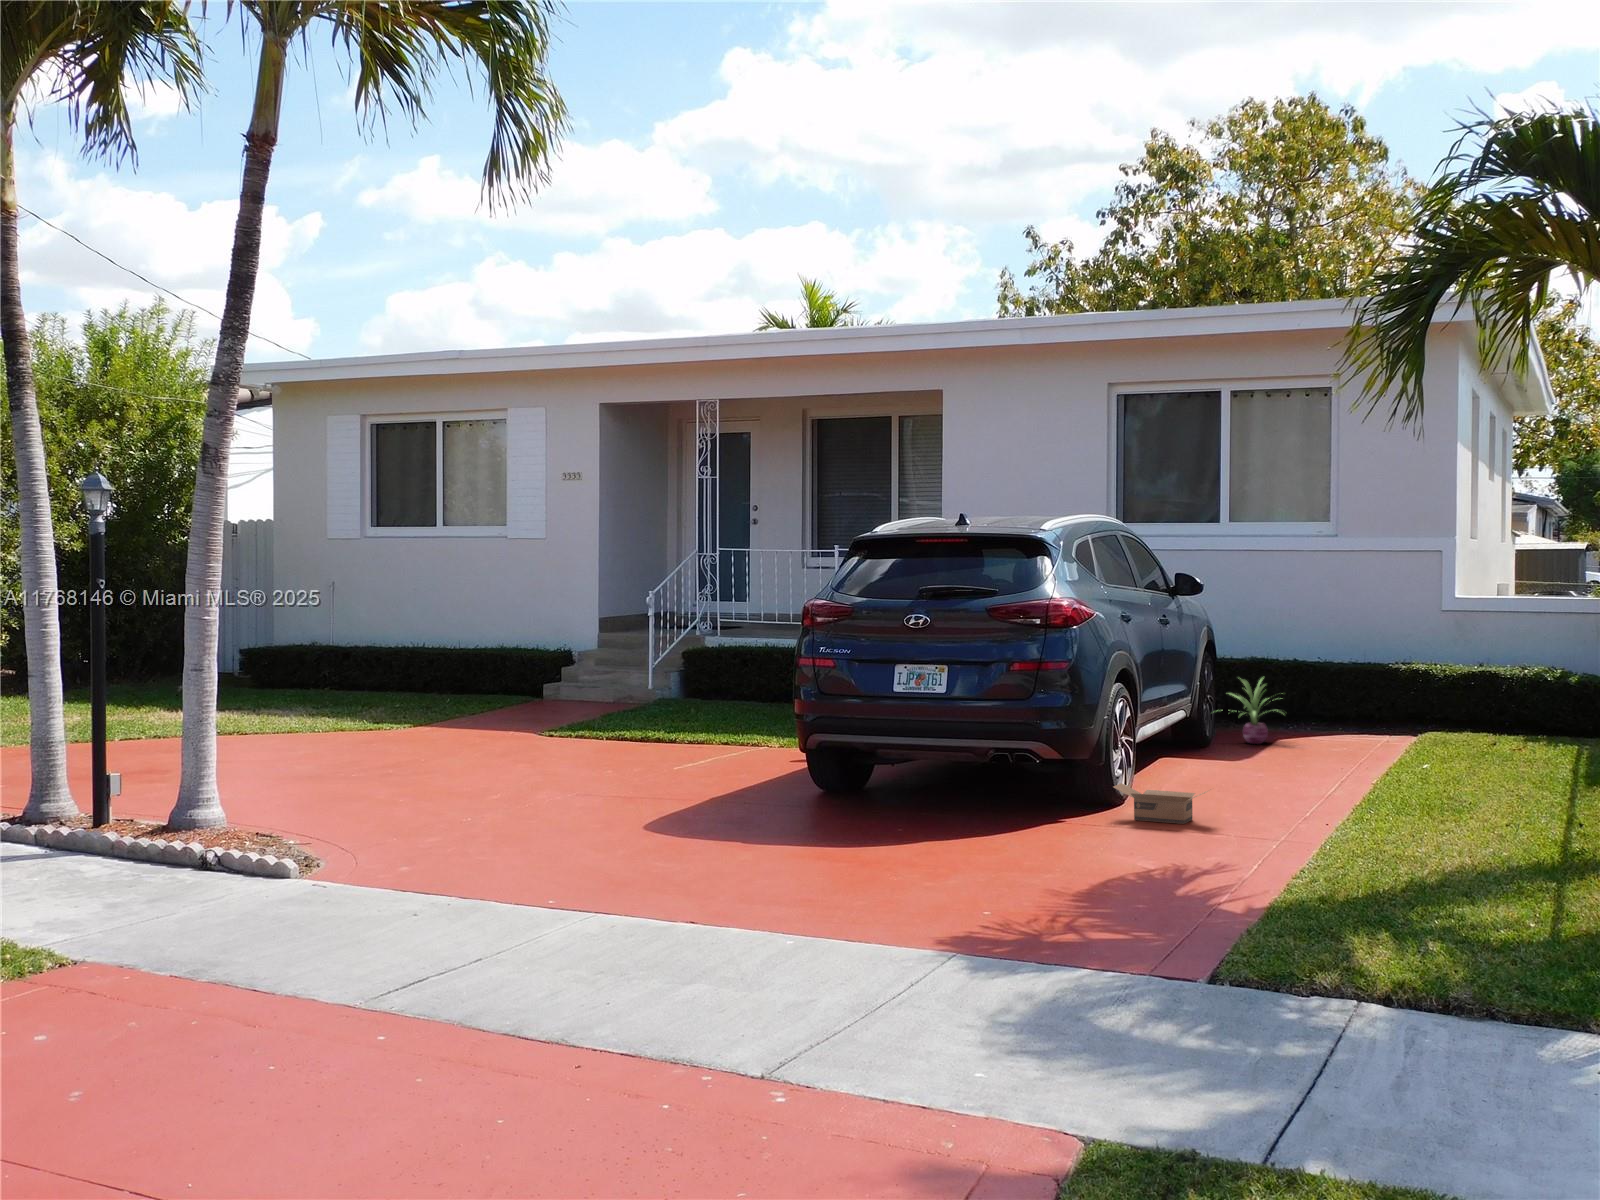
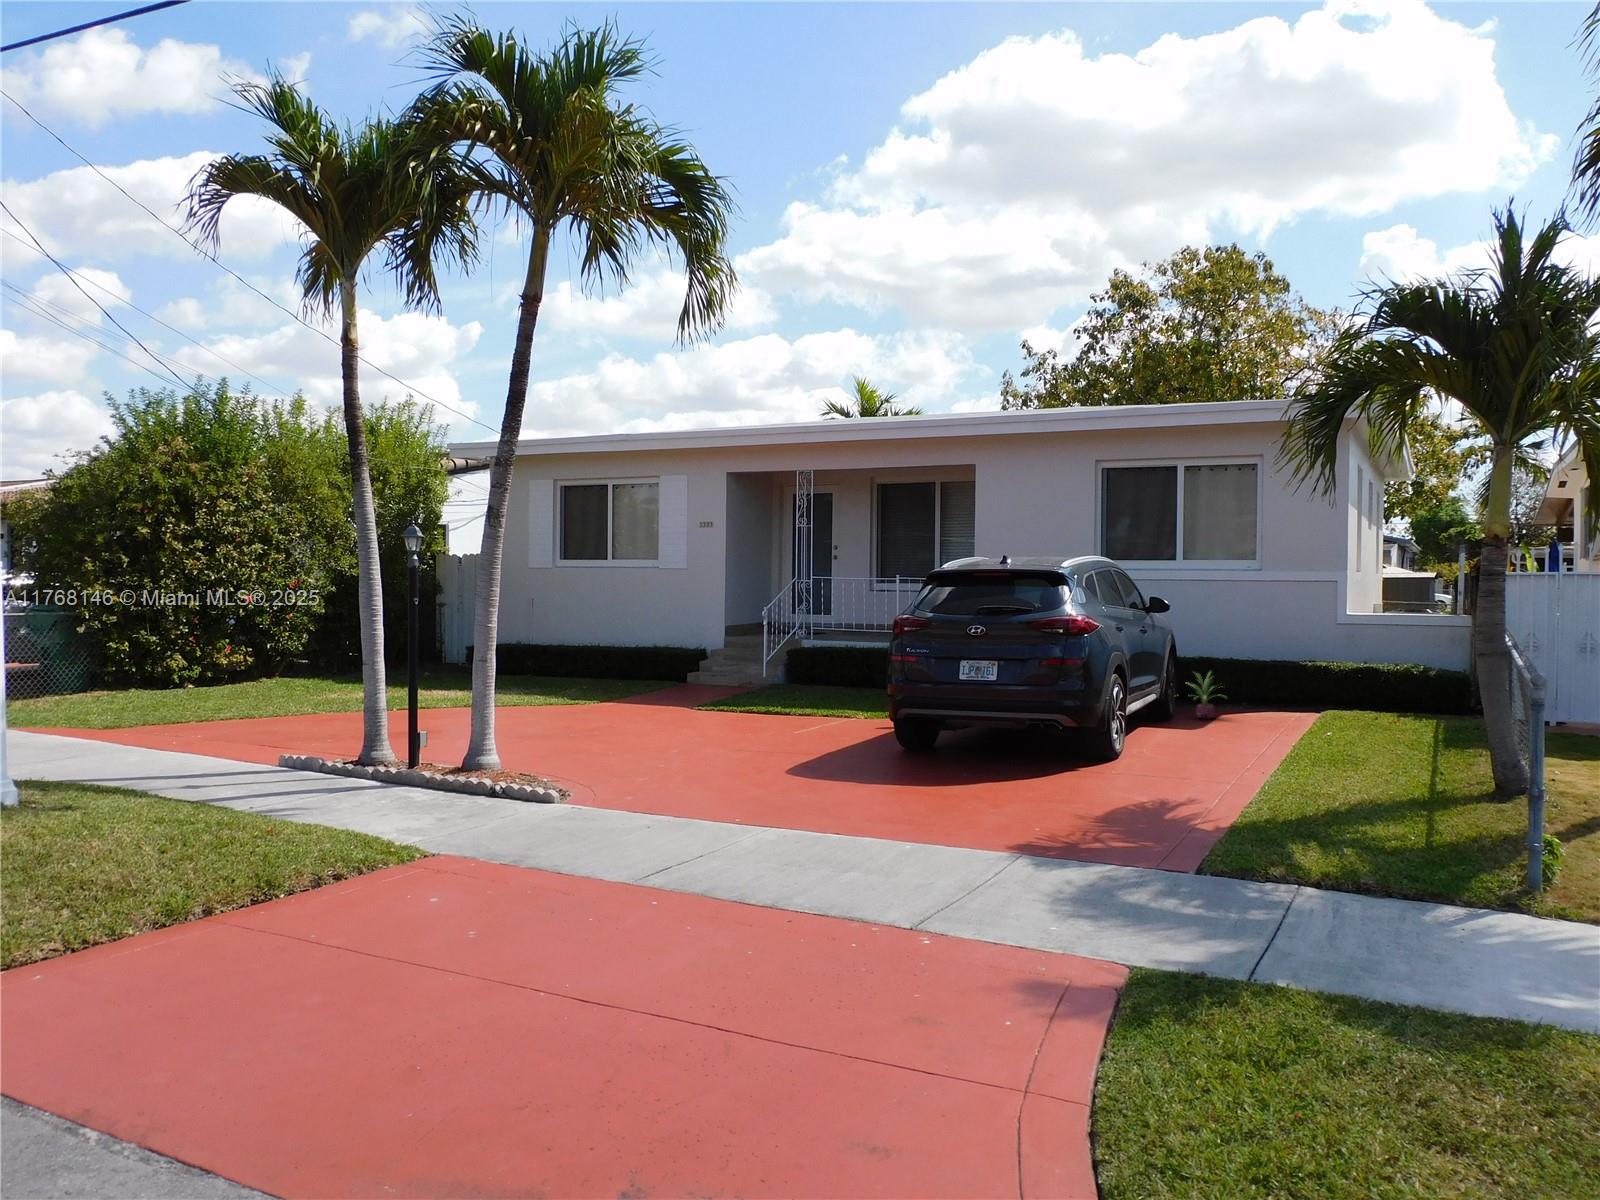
cardboard box: present [1114,783,1208,824] -> none [1112,744,1184,773]

